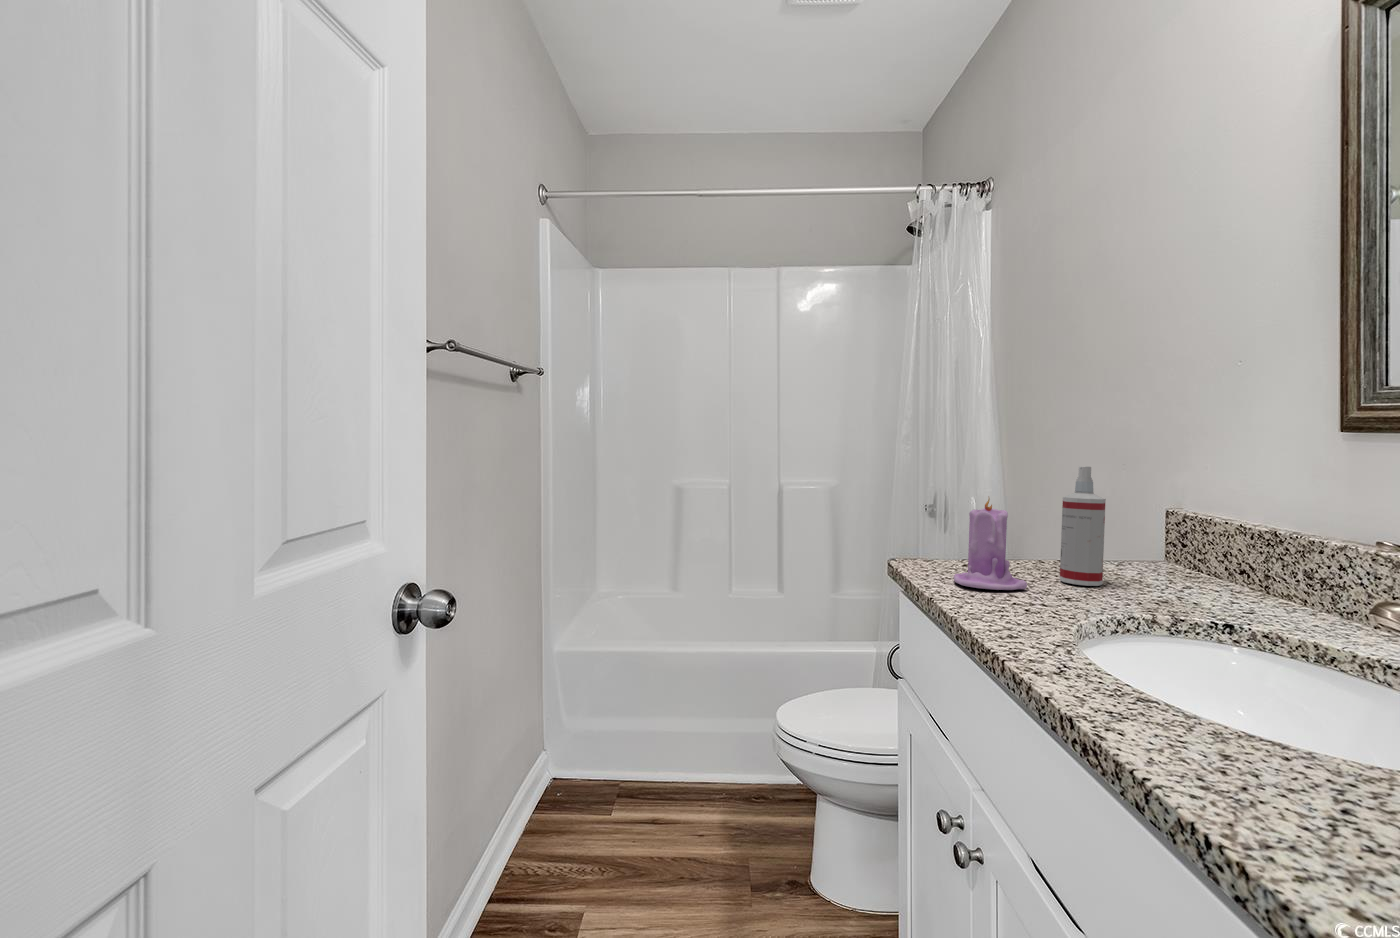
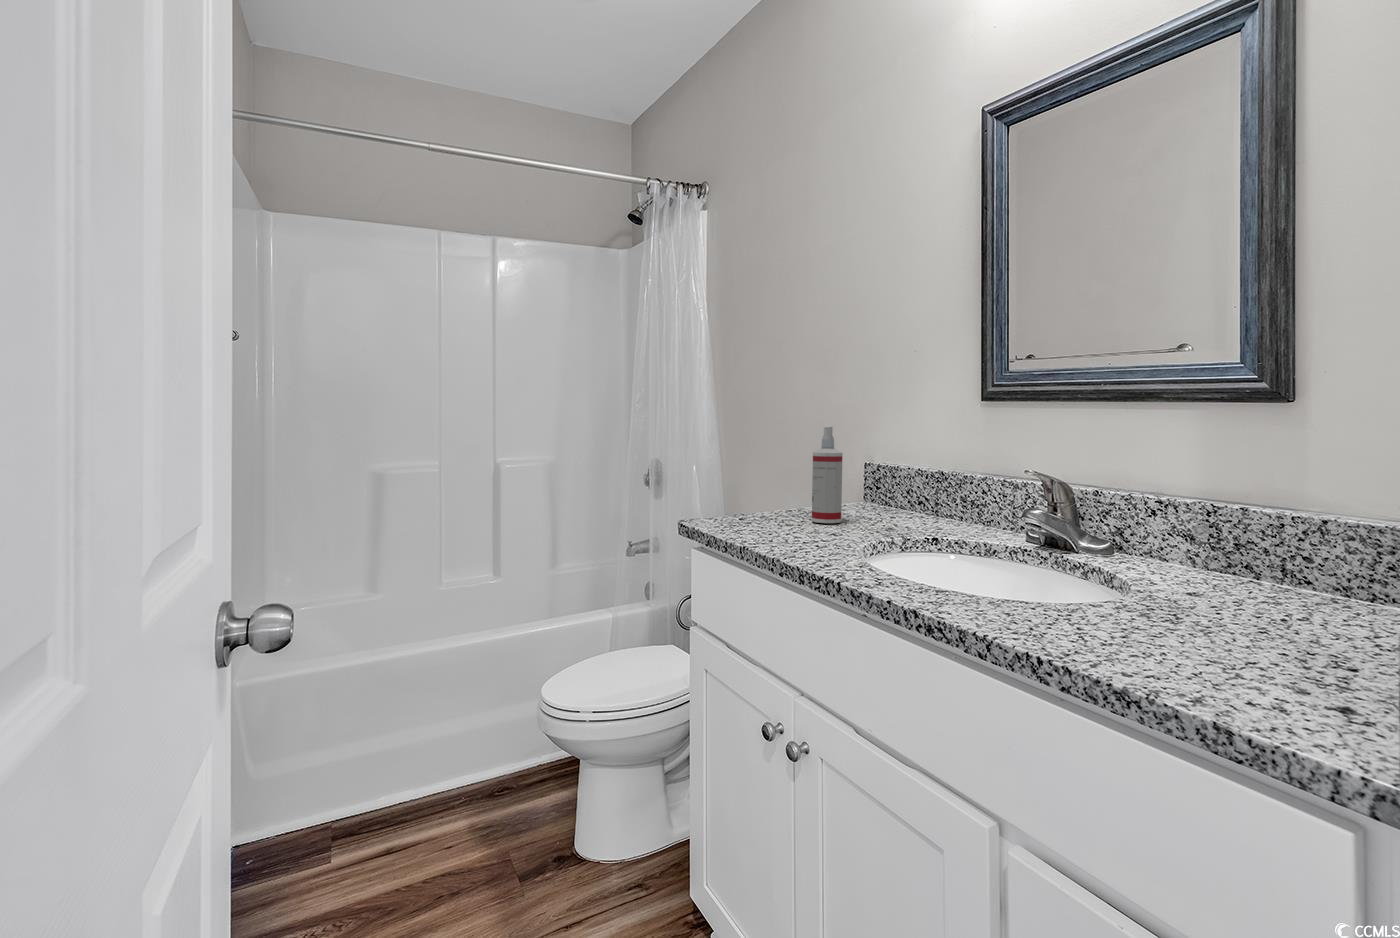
candle: present [953,498,1027,590] -> none [740,454,799,534]

